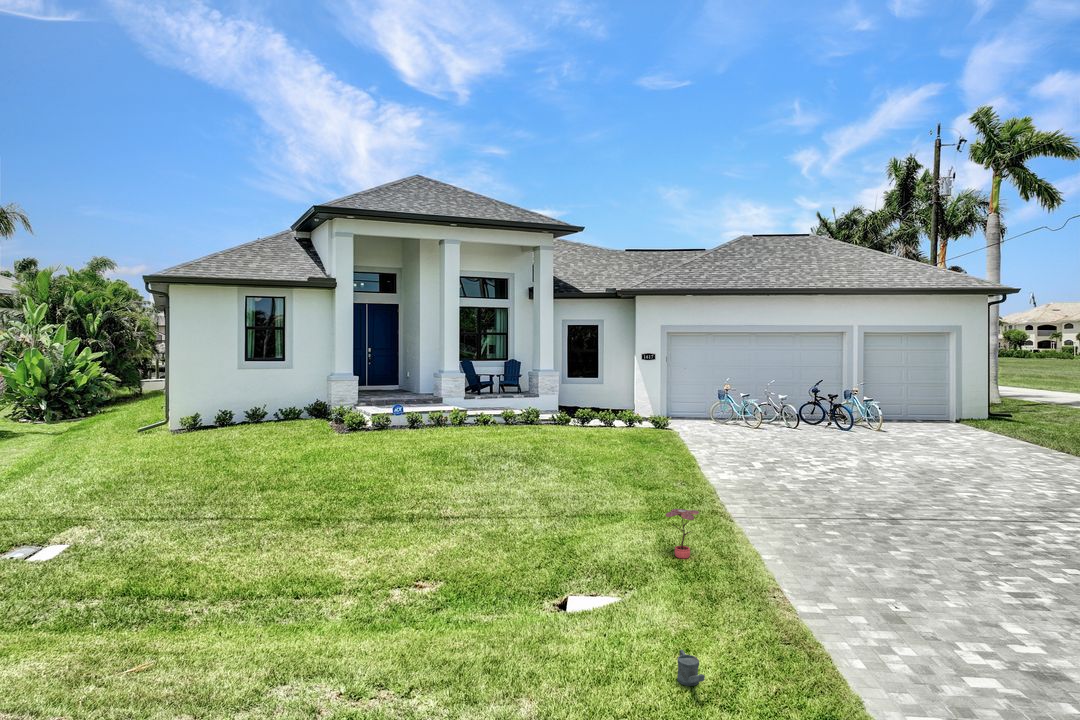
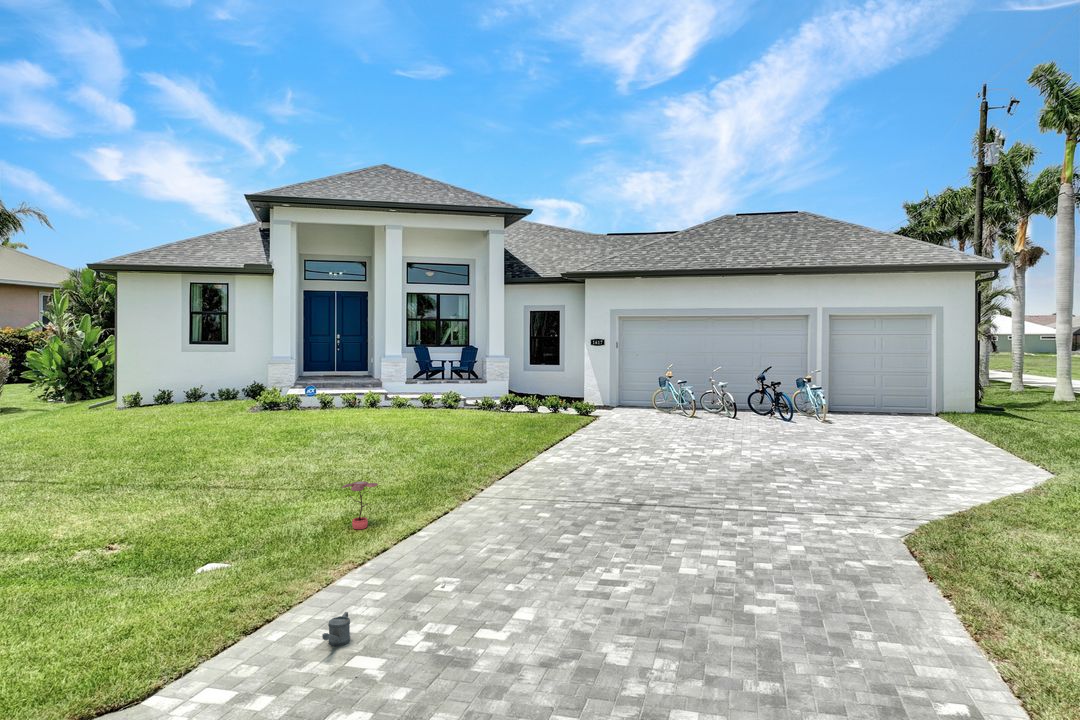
watering can: present [677,650,705,686] -> present [322,612,350,646]

